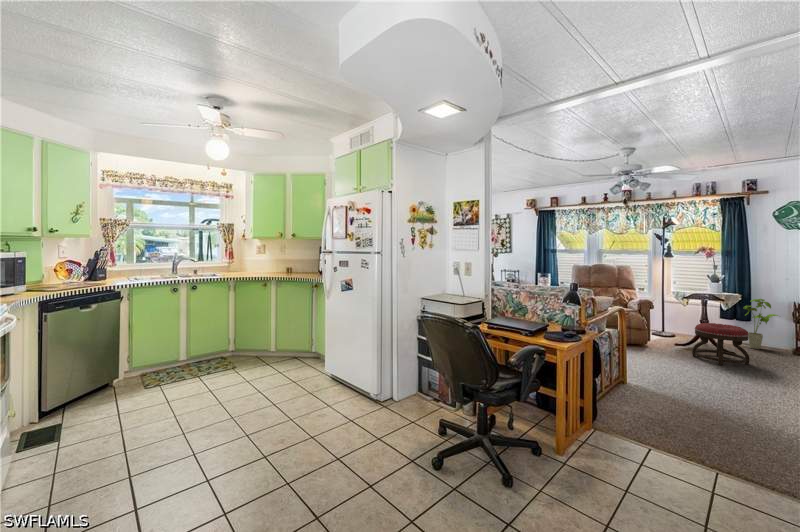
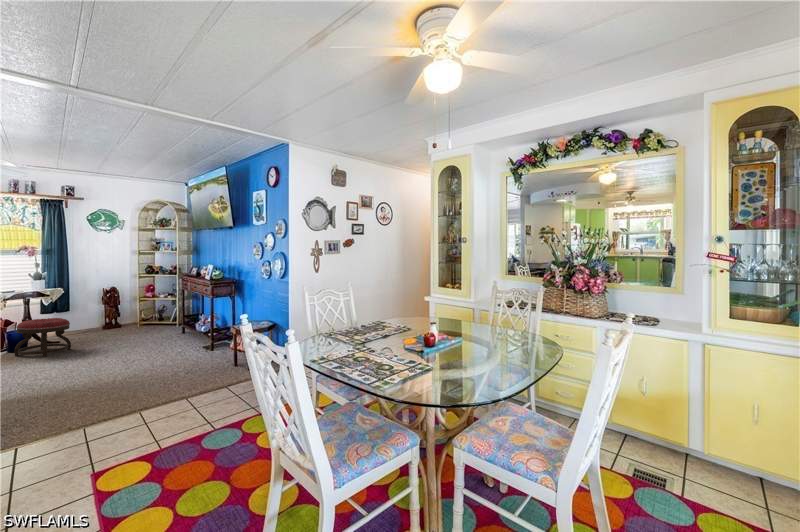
house plant: present [745,299,778,349] -> none [64,292,96,336]

